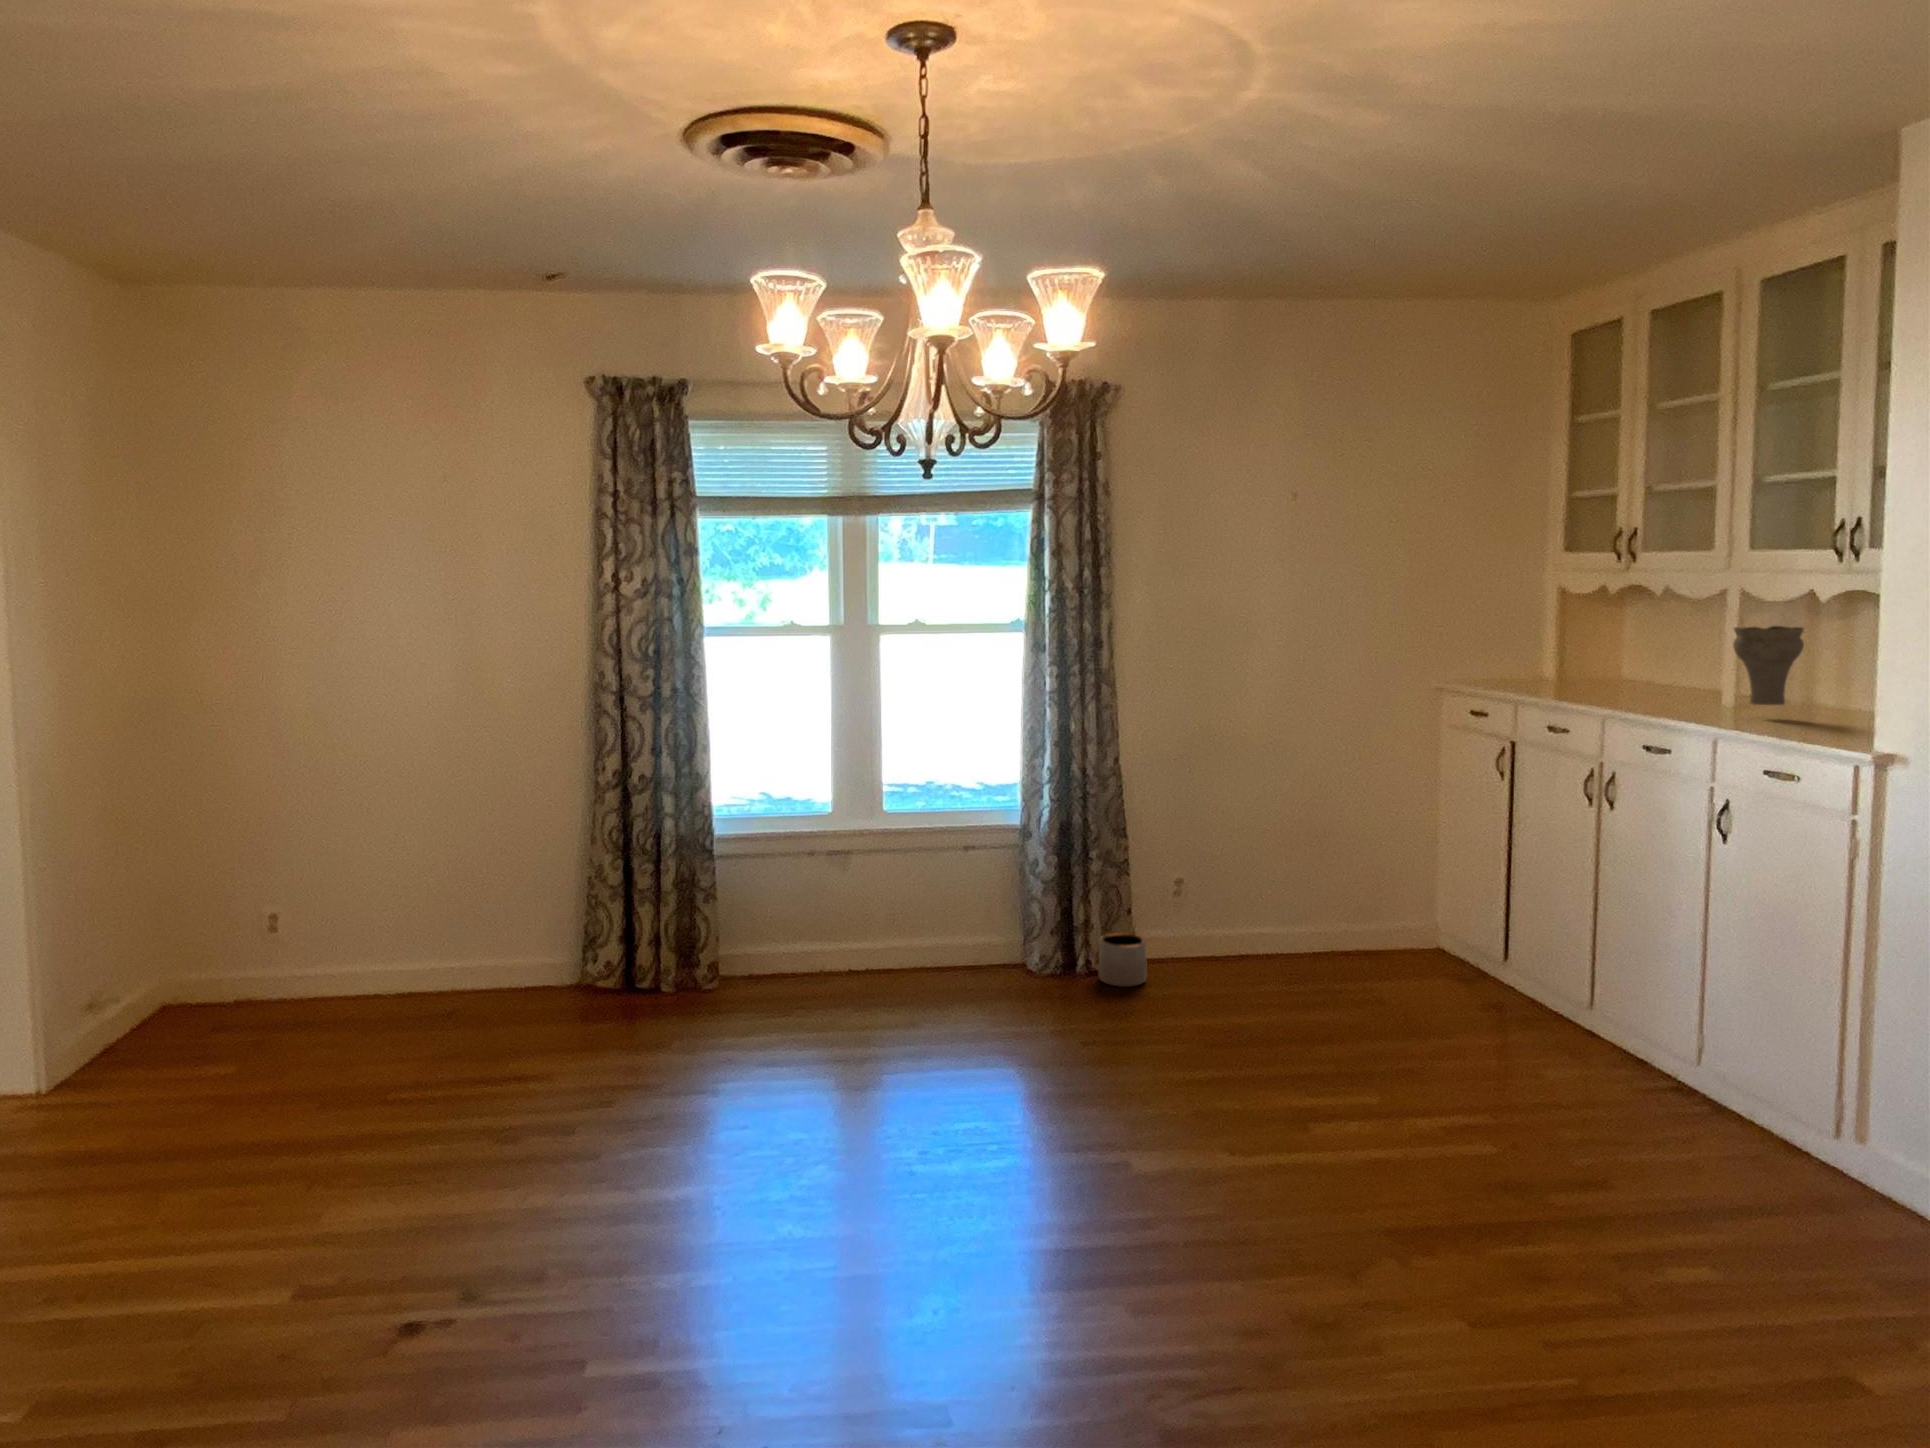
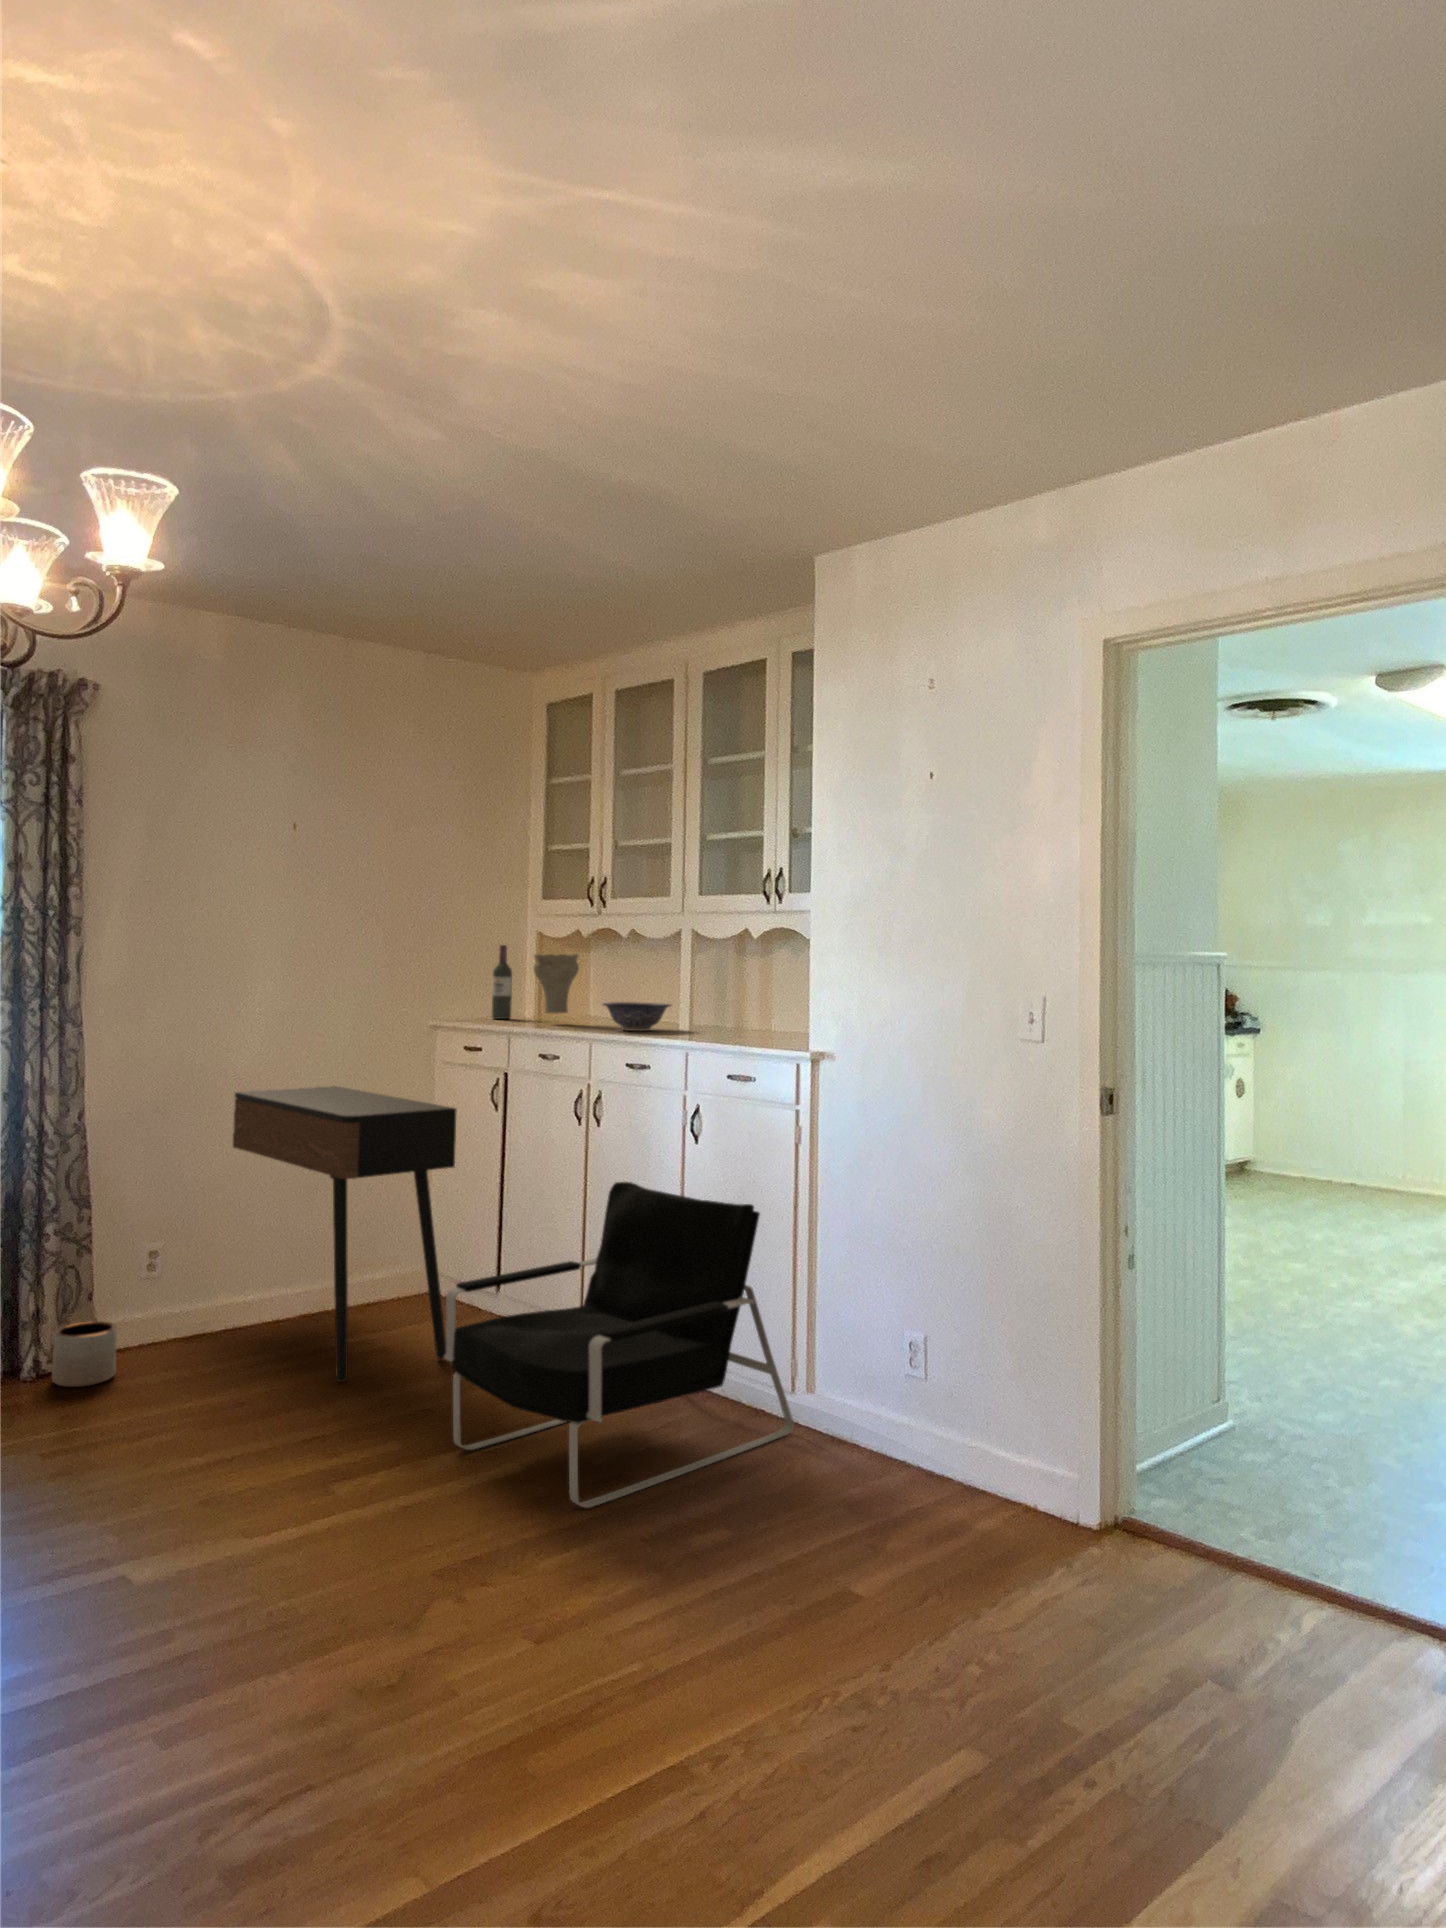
wine bottle: none [1502,604,1526,682] -> present [492,945,512,1019]
vase: present [1733,626,1804,705] -> present [534,954,579,1014]
decorative bowl: none [1620,672,1709,706] -> present [603,1002,671,1031]
console table: none [1224,736,1448,1024] -> present [233,1086,457,1382]
armchair: none [1418,875,1835,1206] -> present [444,1182,793,1508]

